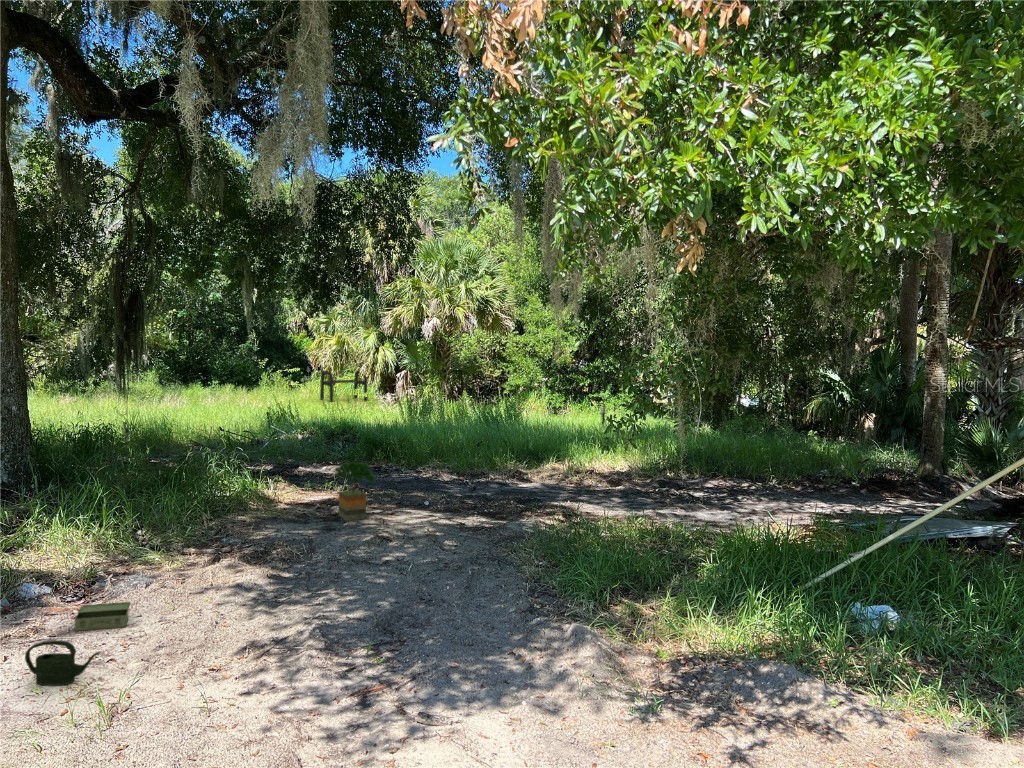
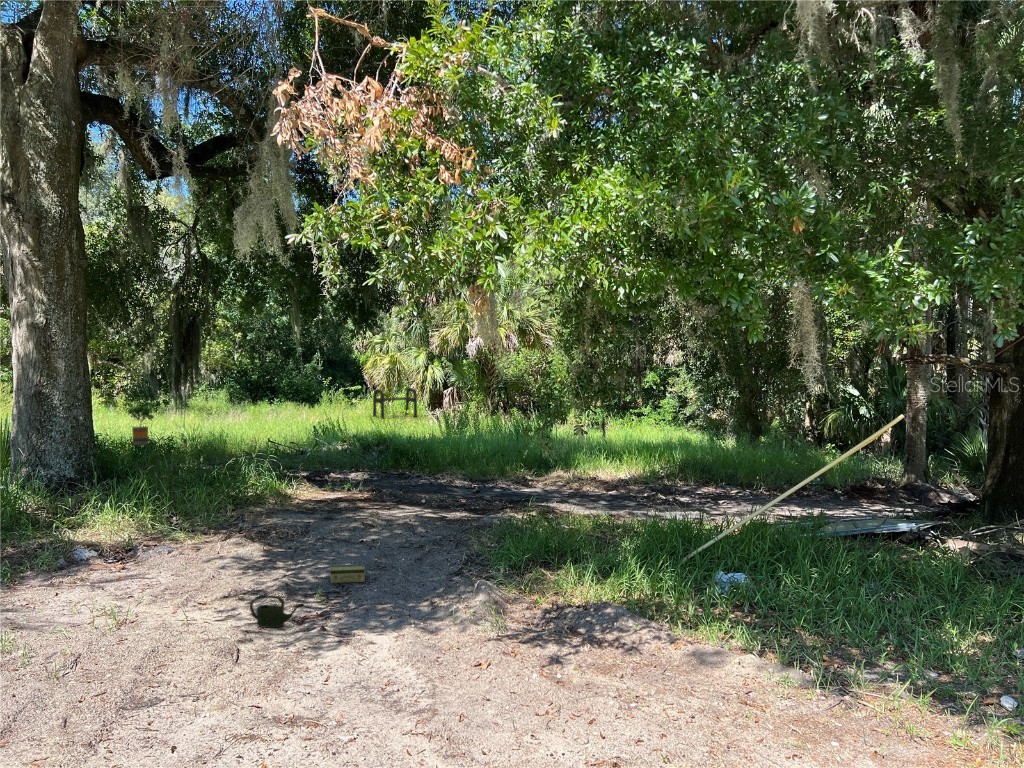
potted tree: present [335,462,375,521] -> present [127,407,154,445]
toolbox: present [75,602,130,631] -> present [330,565,365,583]
watering can: present [25,641,100,685] -> present [250,595,301,628]

